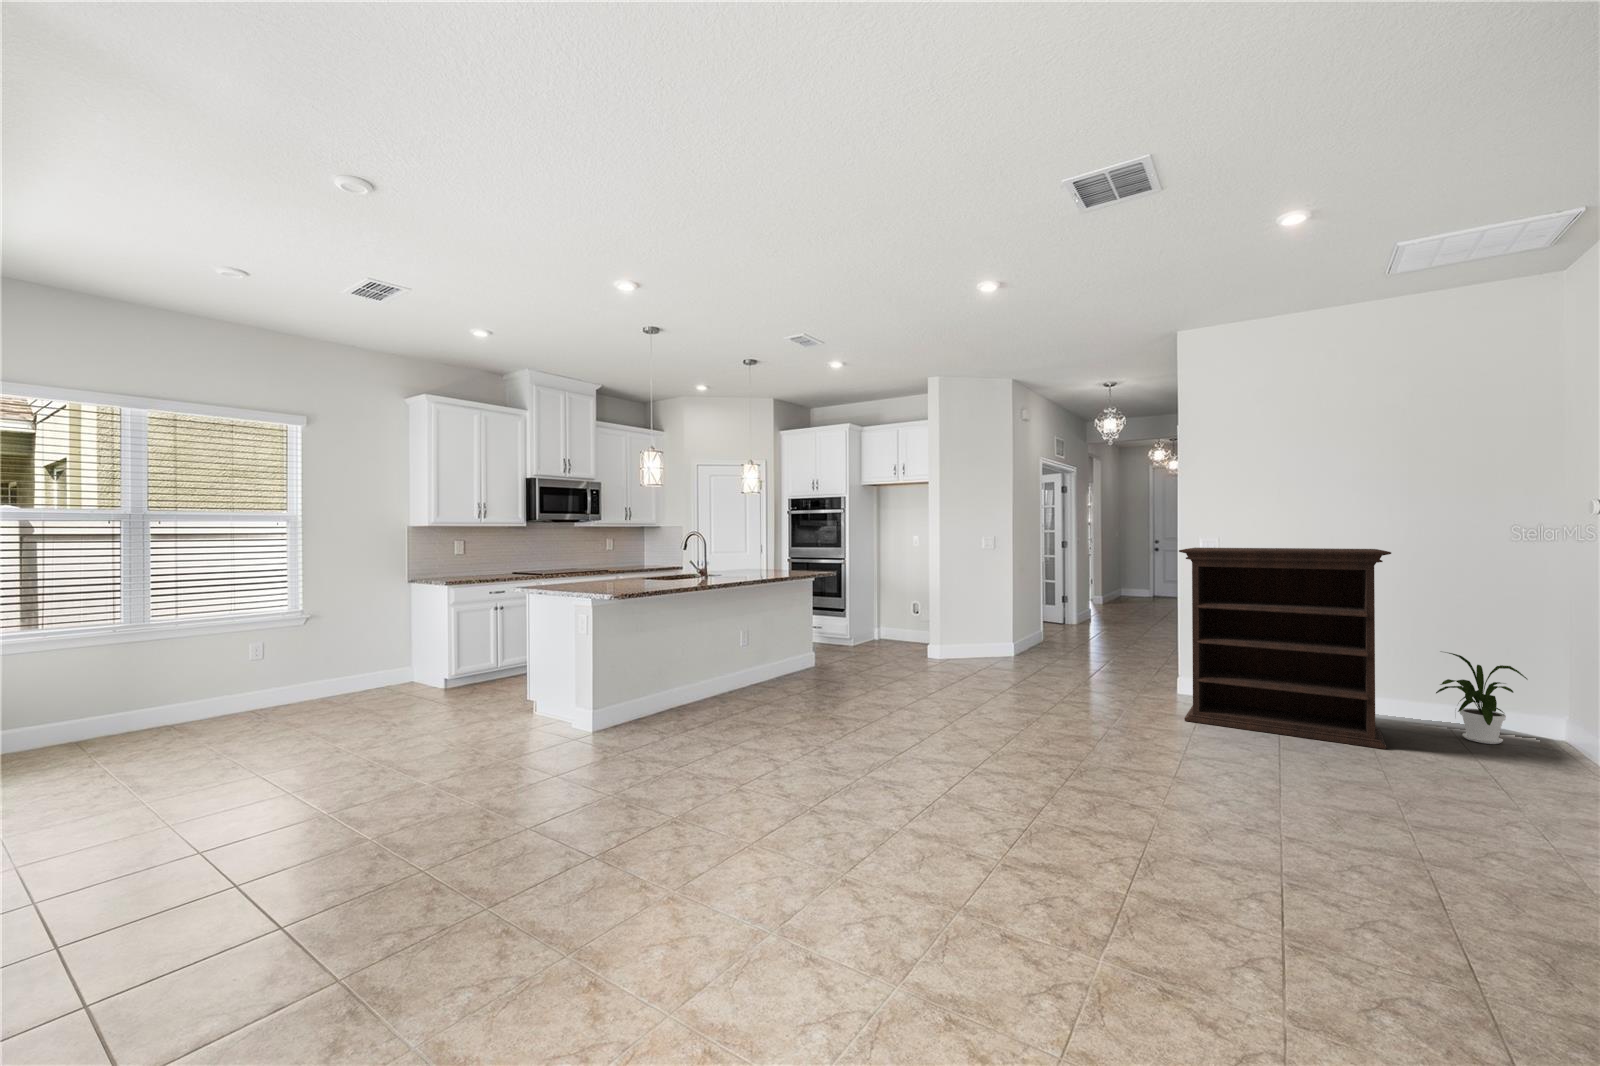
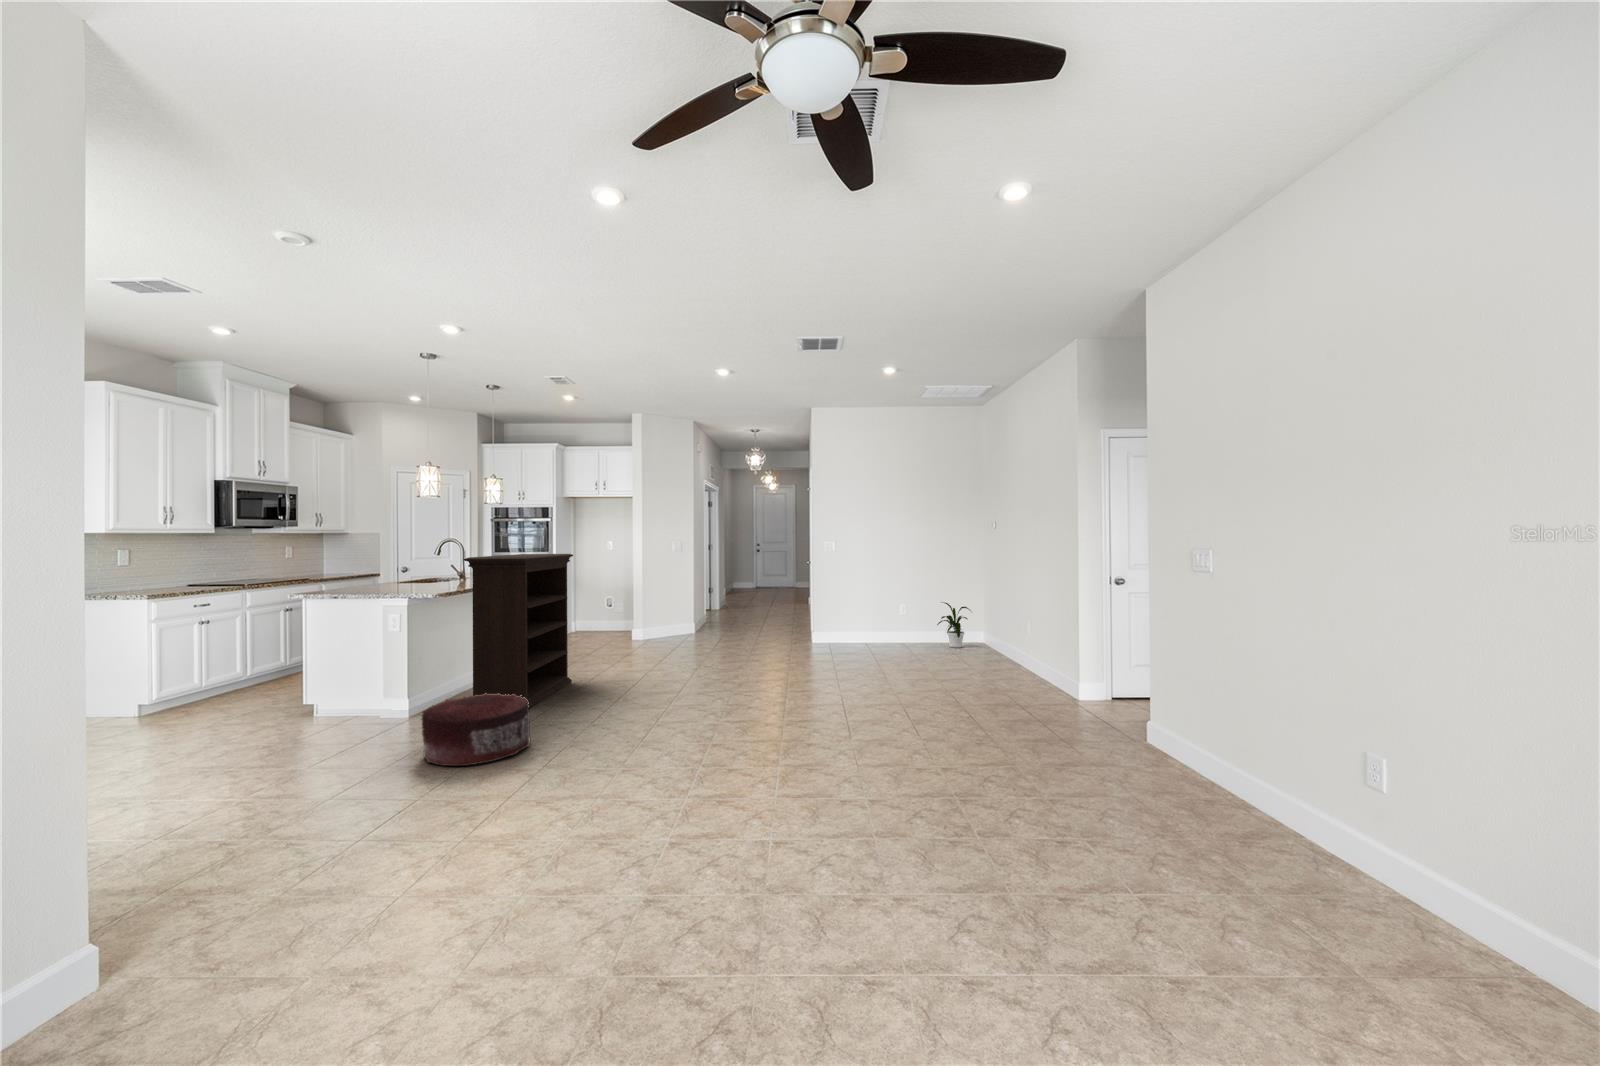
bookshelf: present [1179,548,1391,749] -> present [464,554,573,708]
pouf: none [505,724,645,824] -> present [422,693,531,766]

